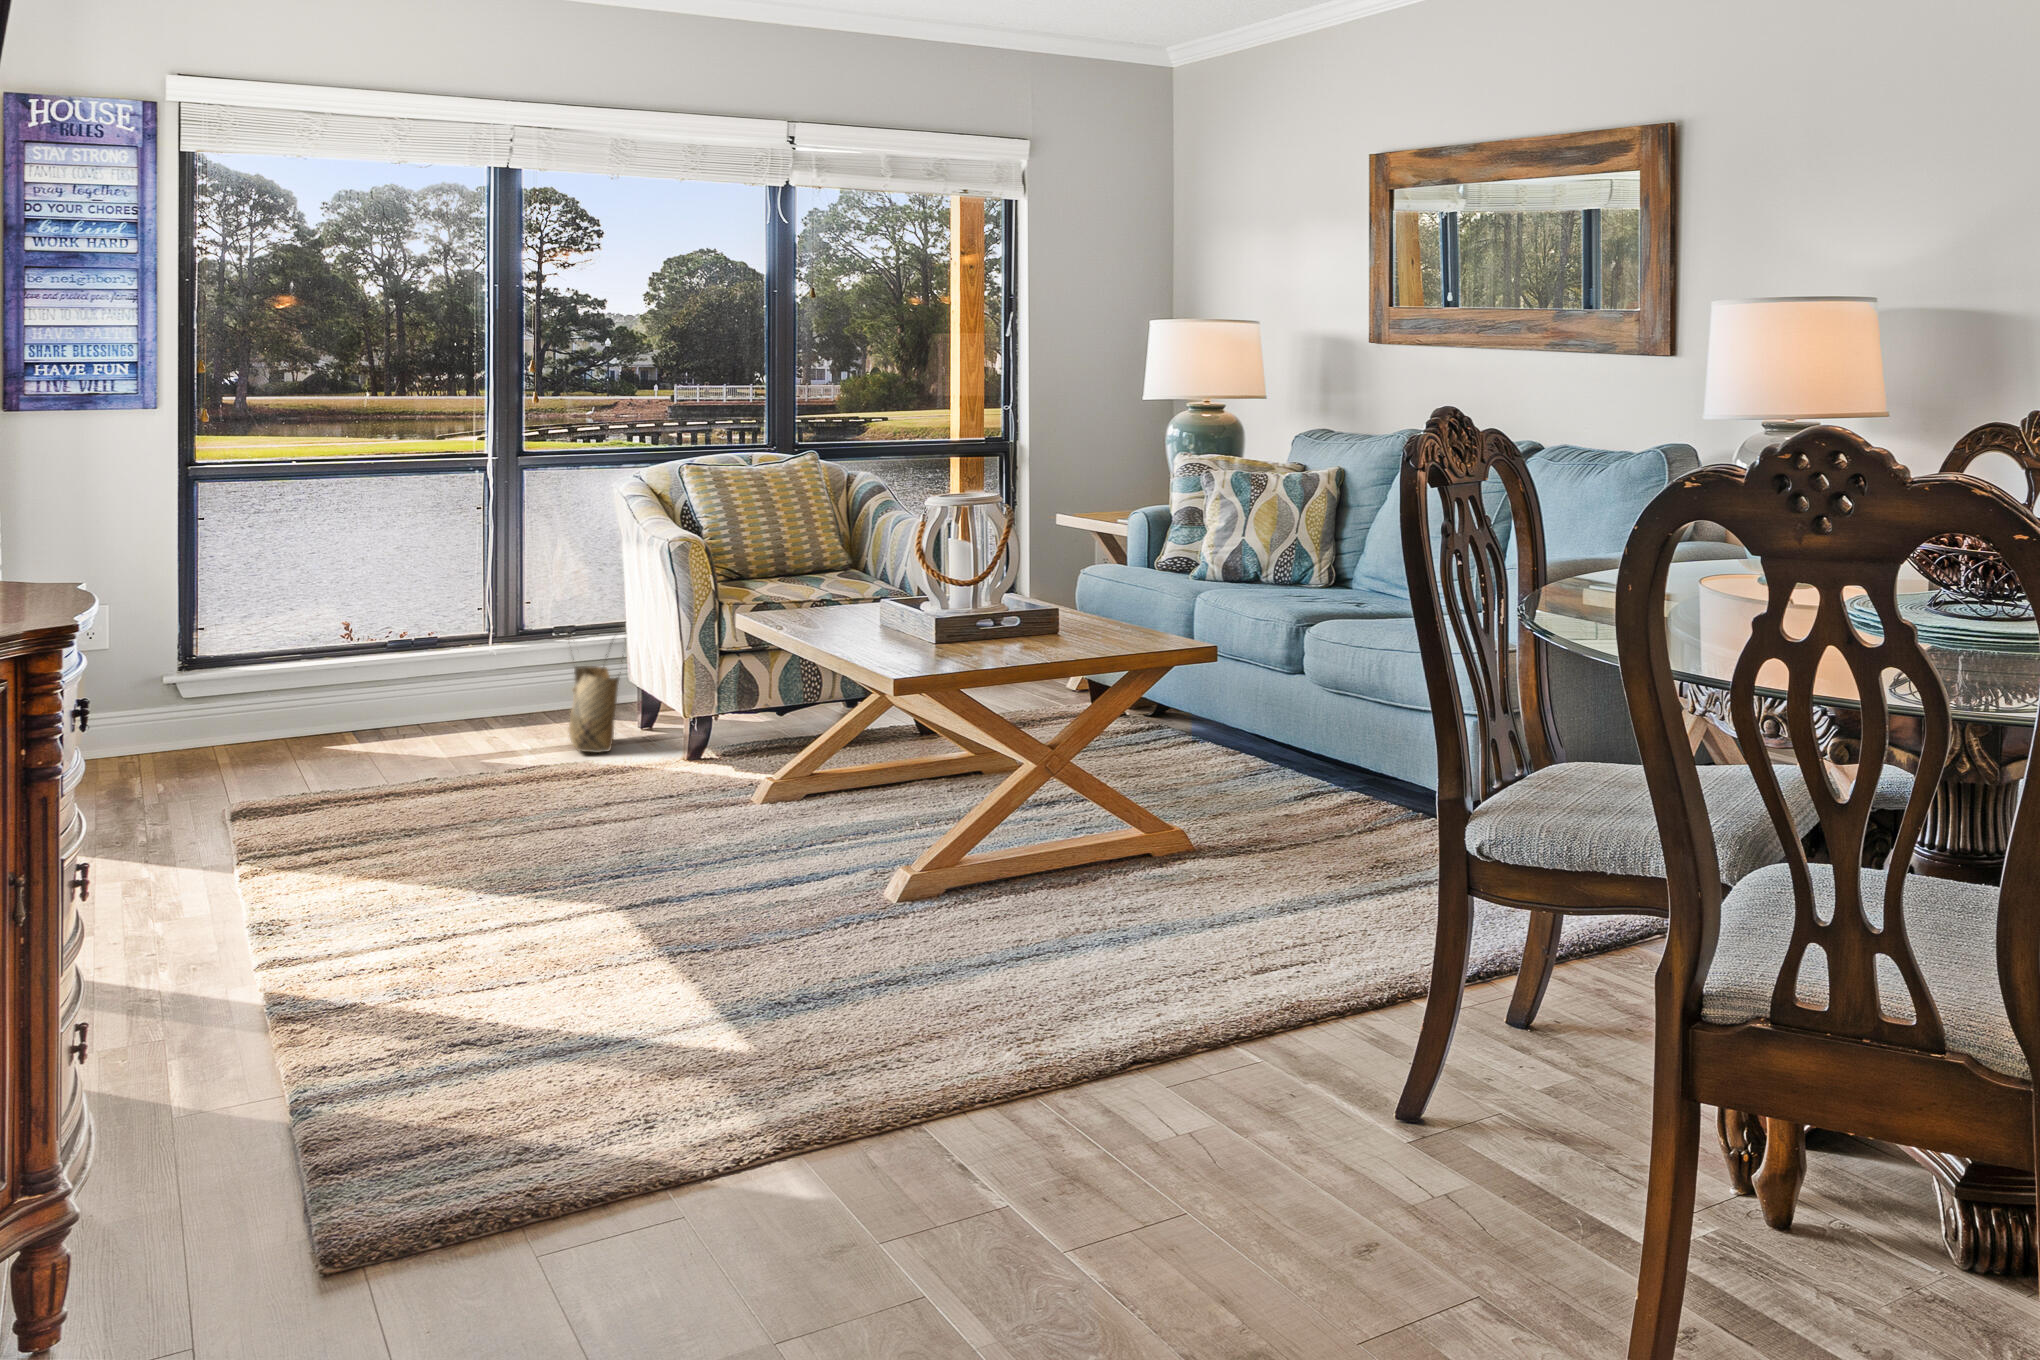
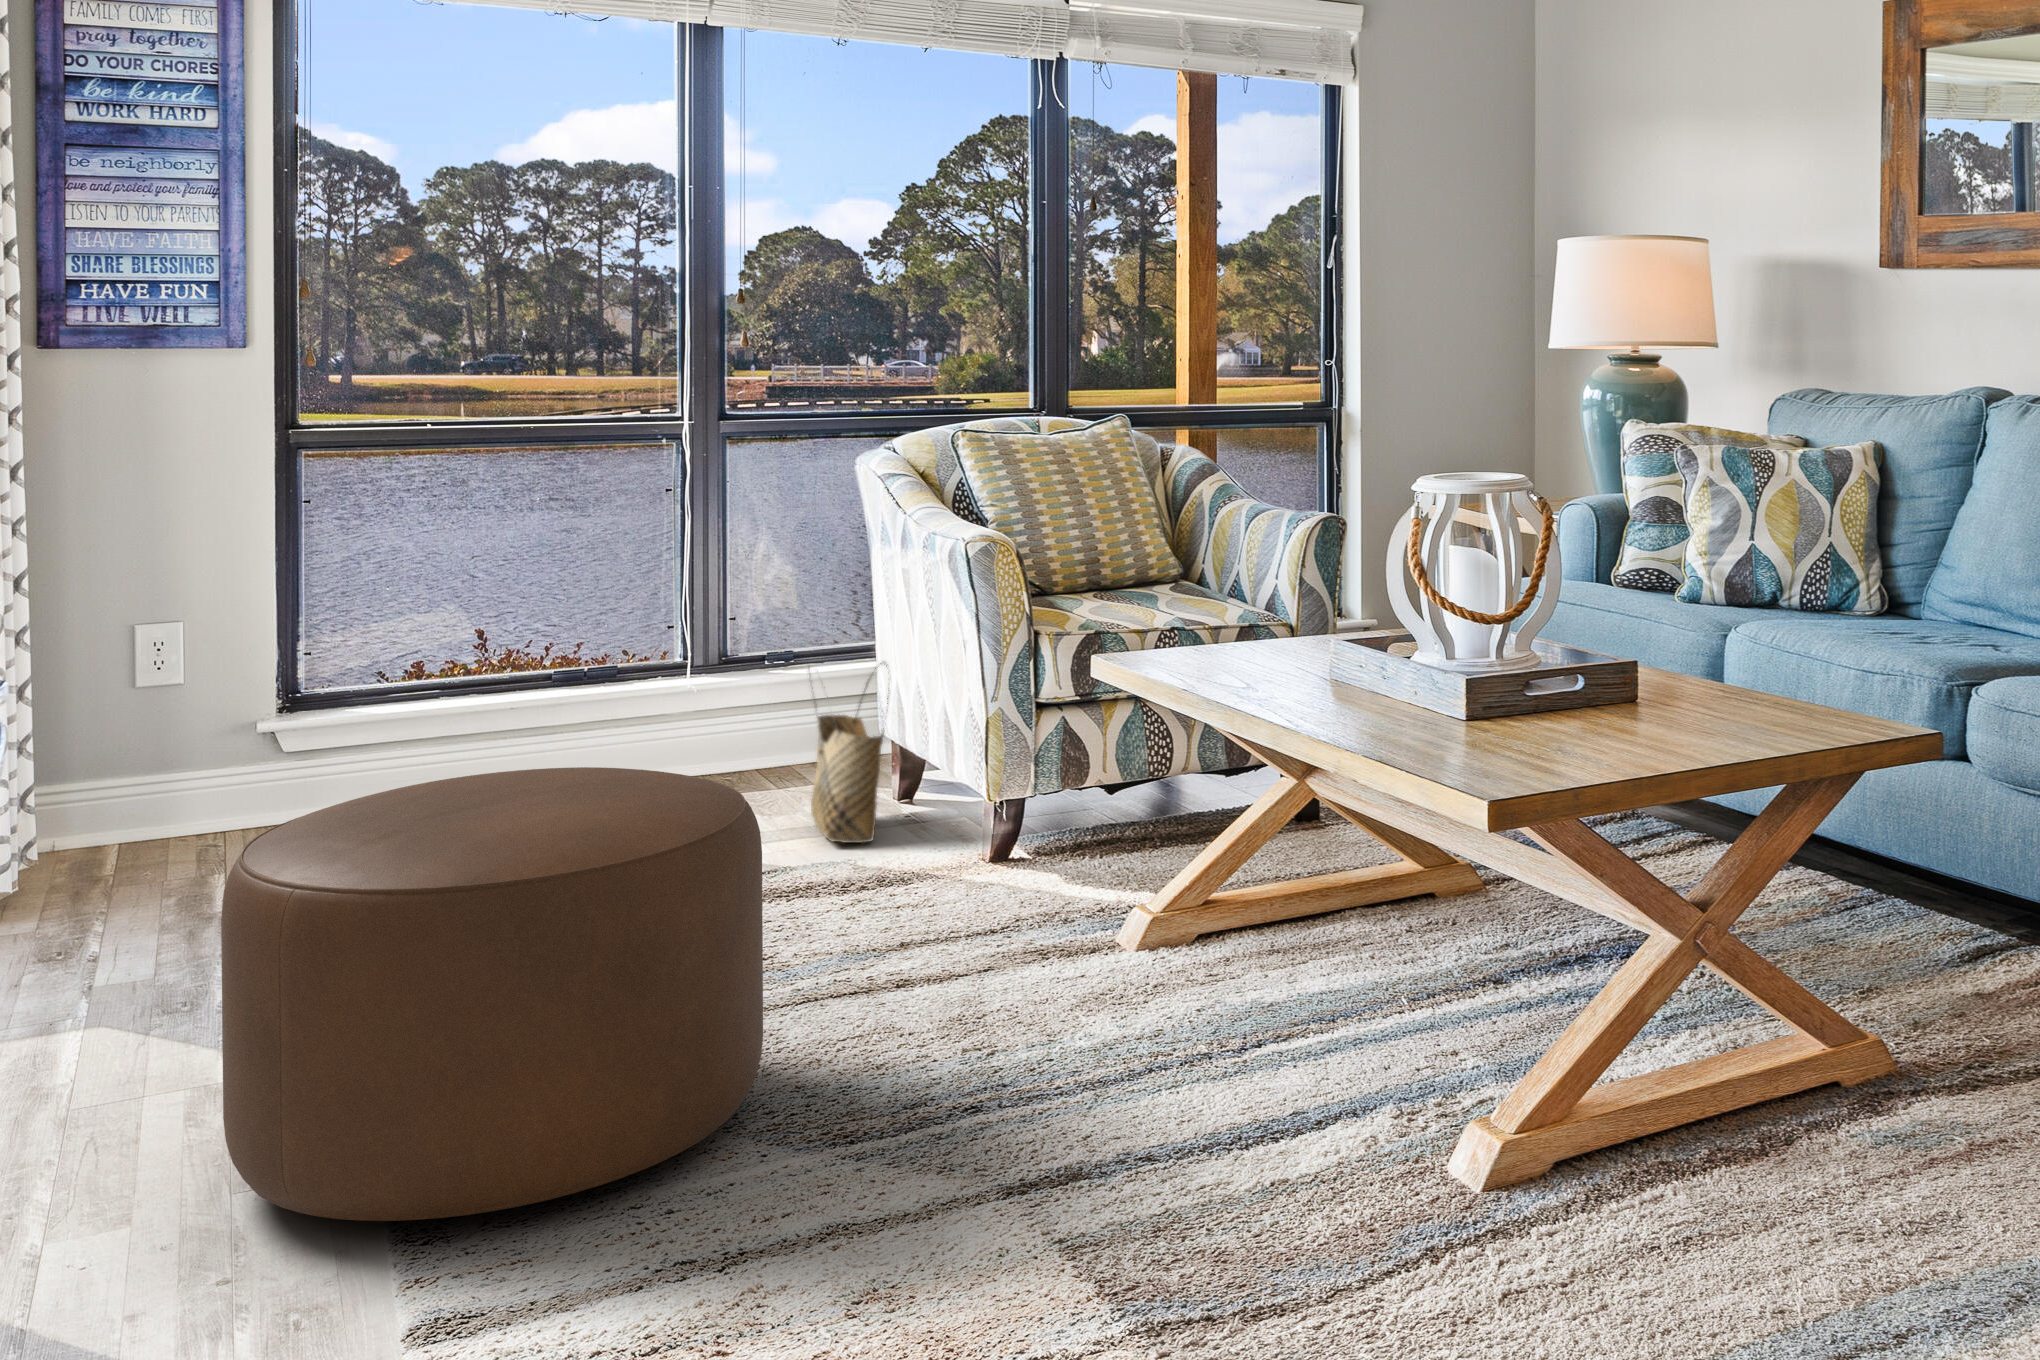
ottoman: none [146,677,487,921] -> present [221,767,763,1221]

